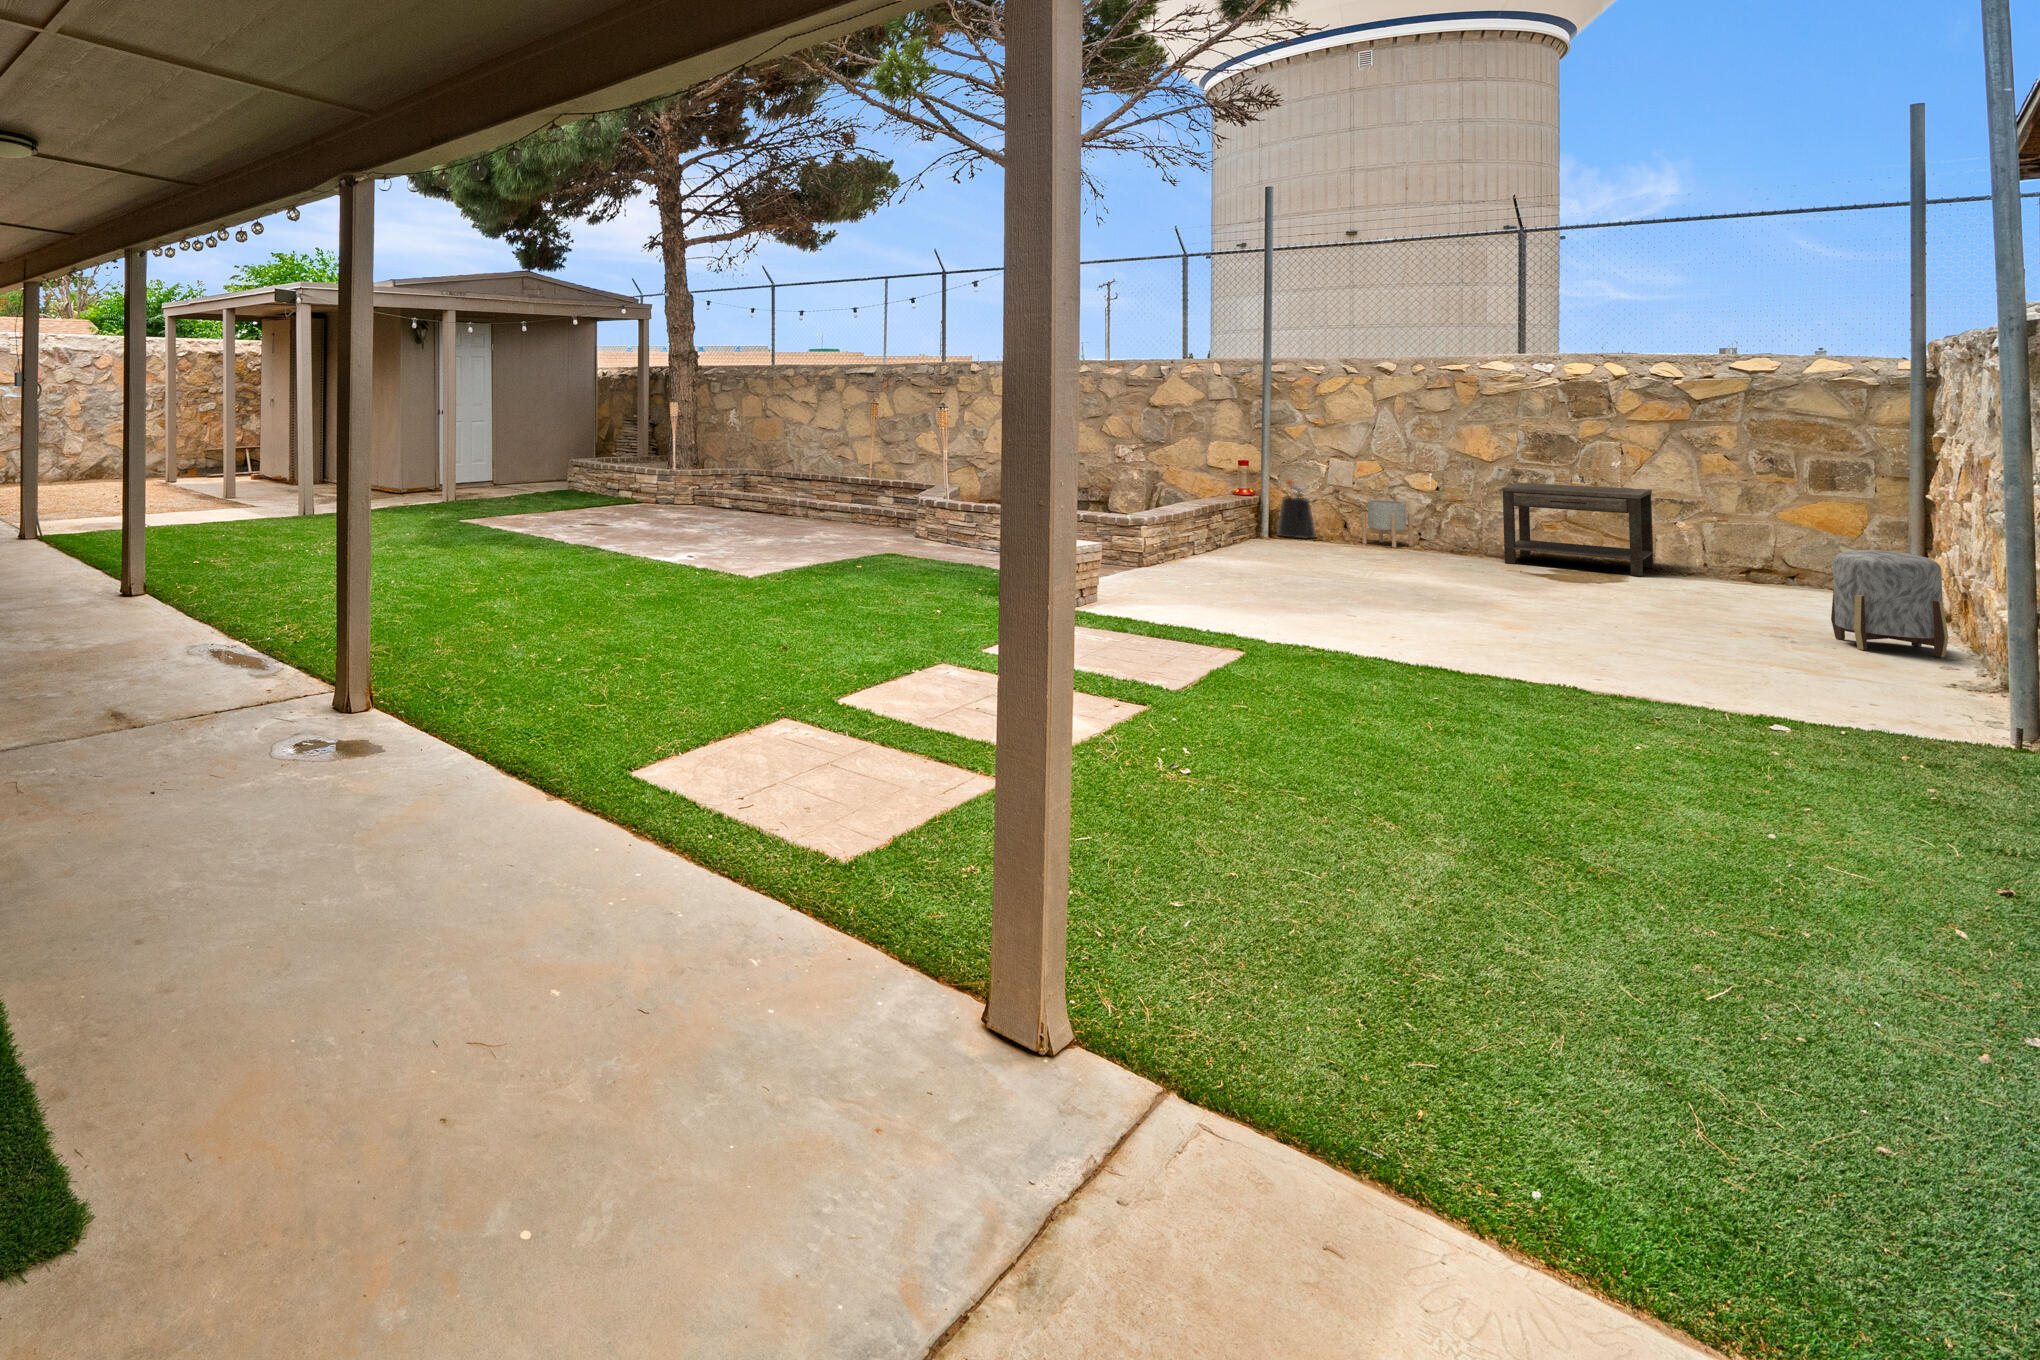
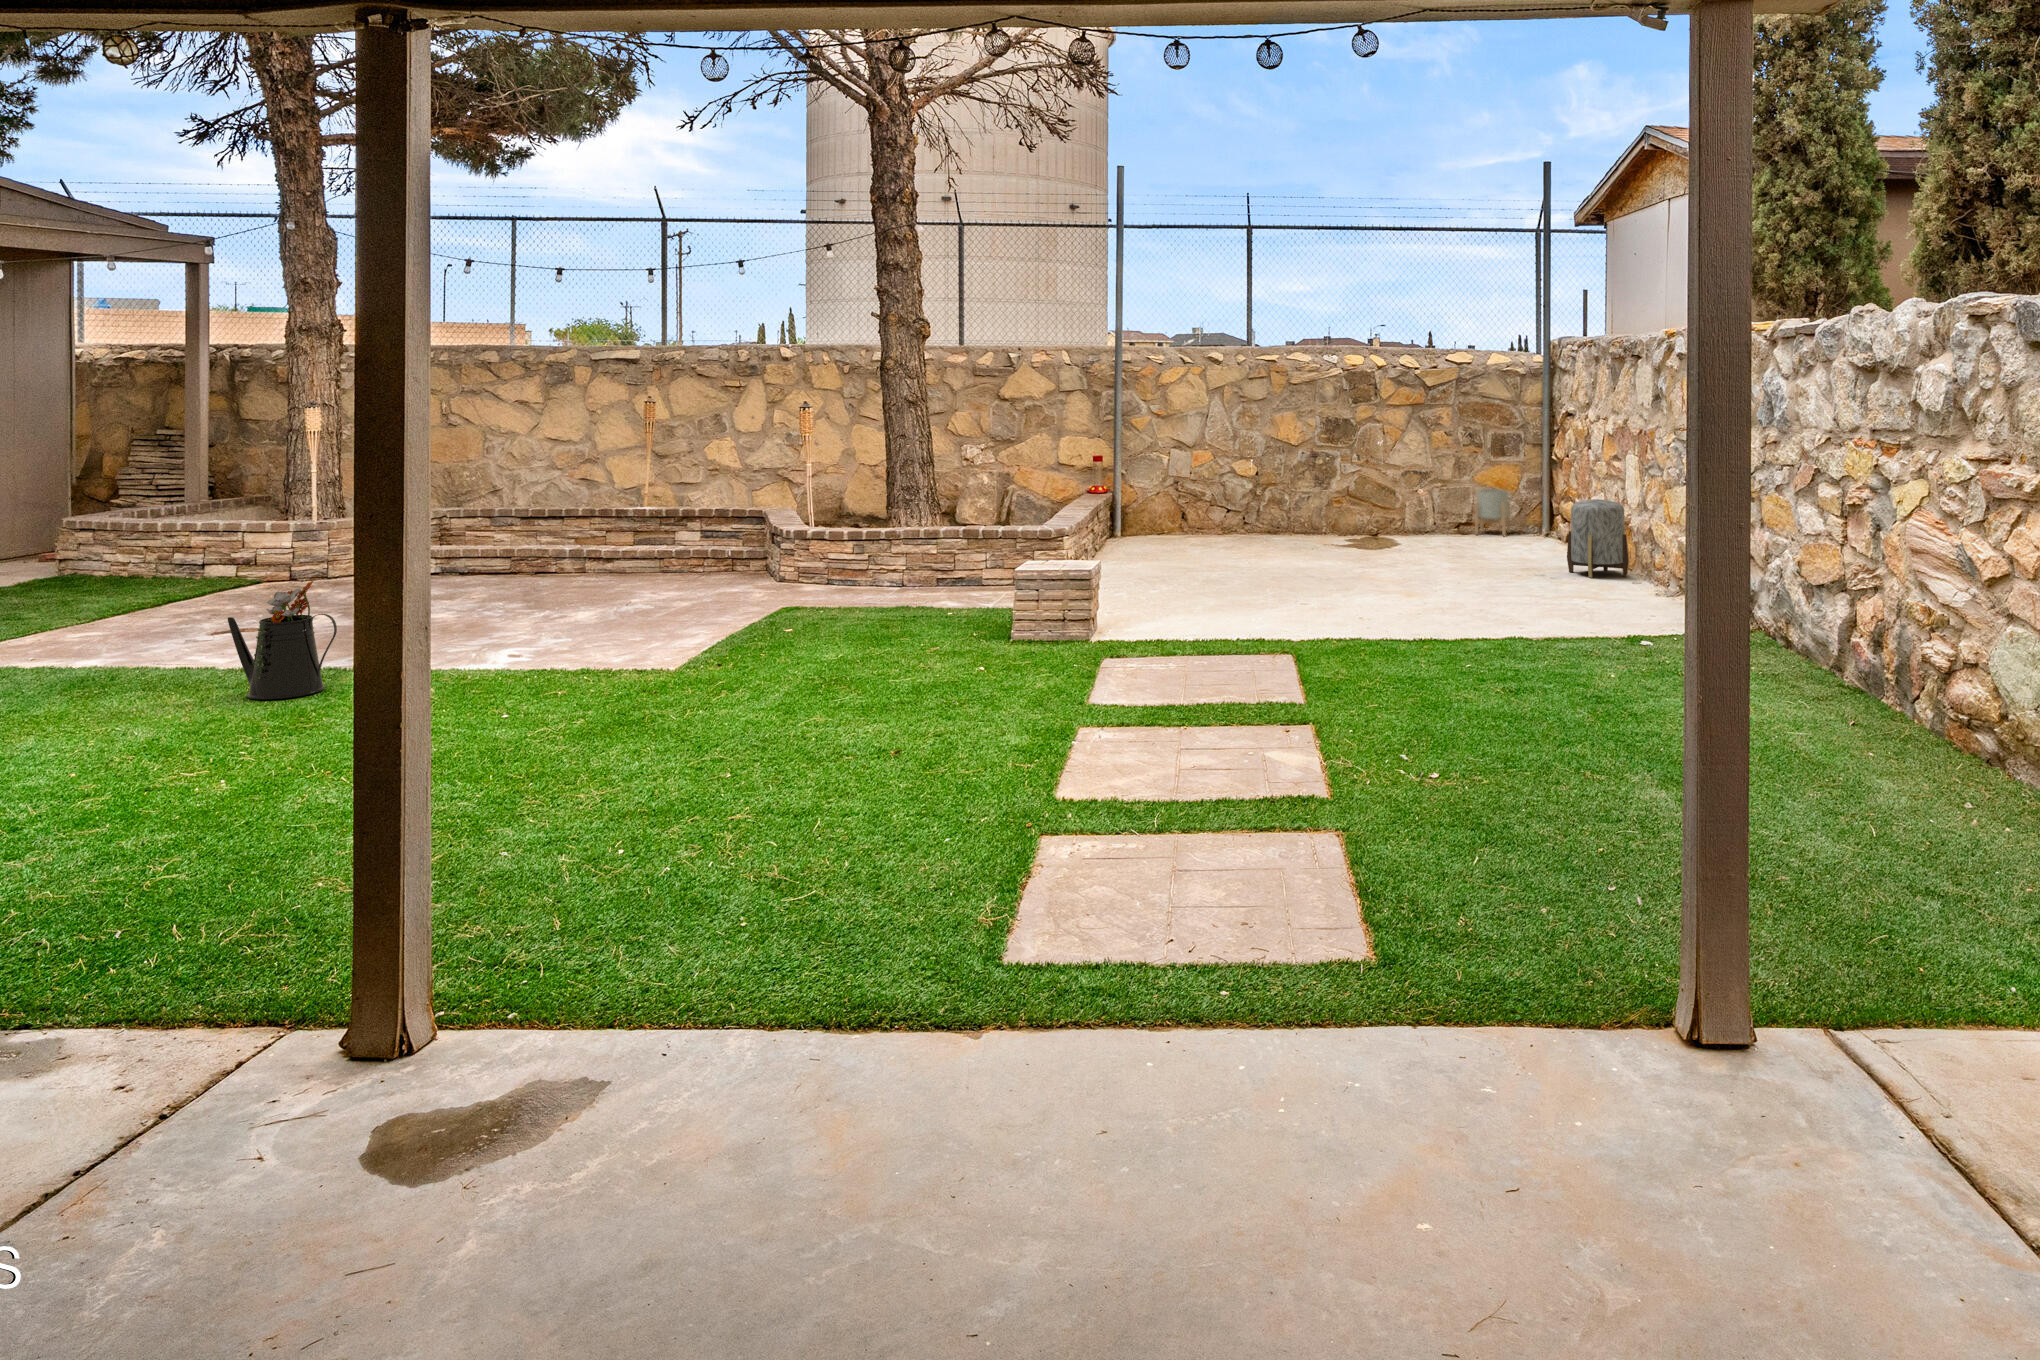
watering can: present [1277,479,1316,538] -> present [228,581,337,700]
side table: present [1502,483,1654,576] -> none [1318,464,1412,540]
planter: present [1362,500,1413,548] -> present [1475,489,1511,536]

